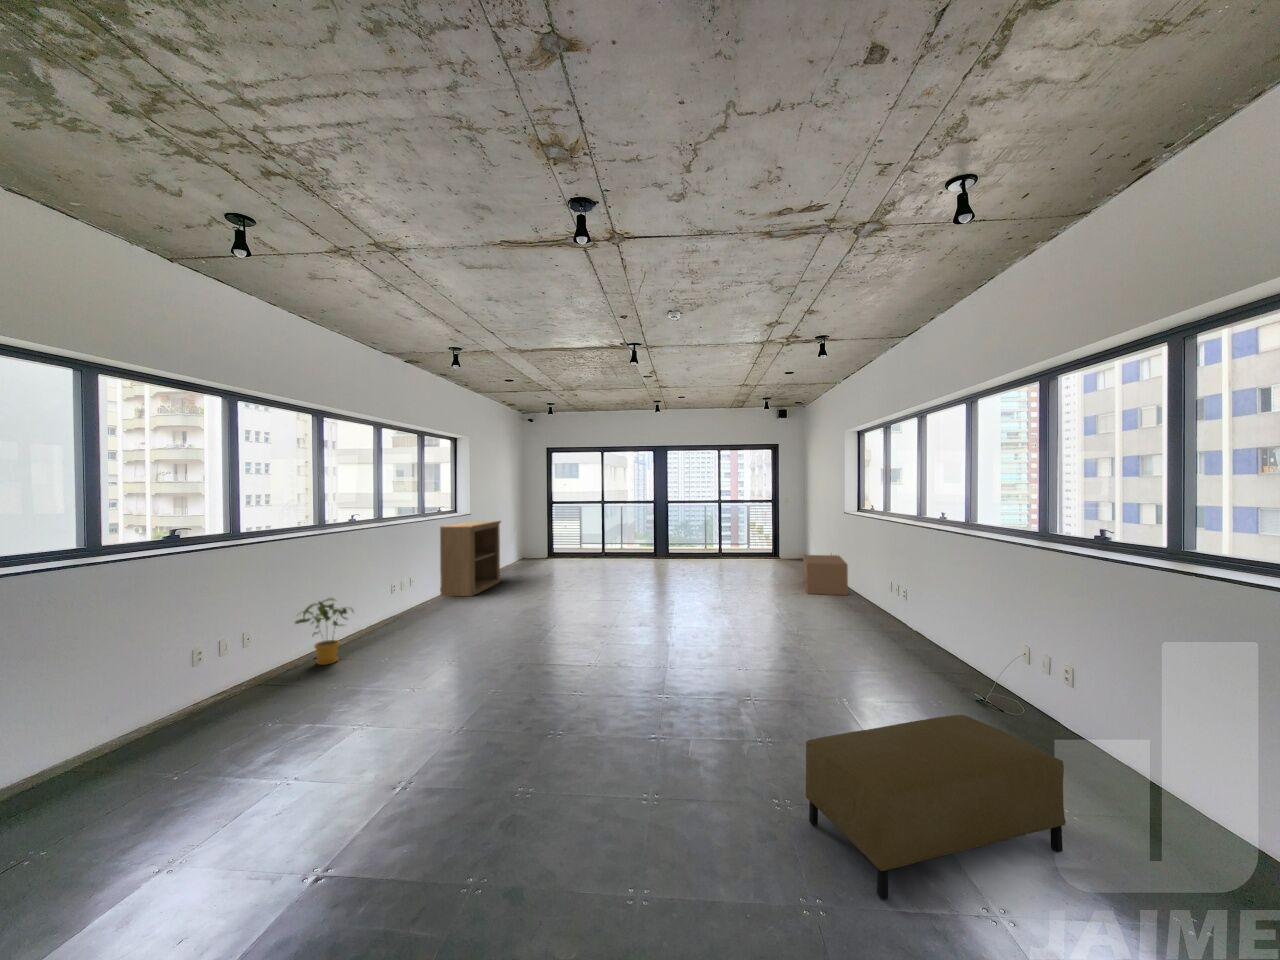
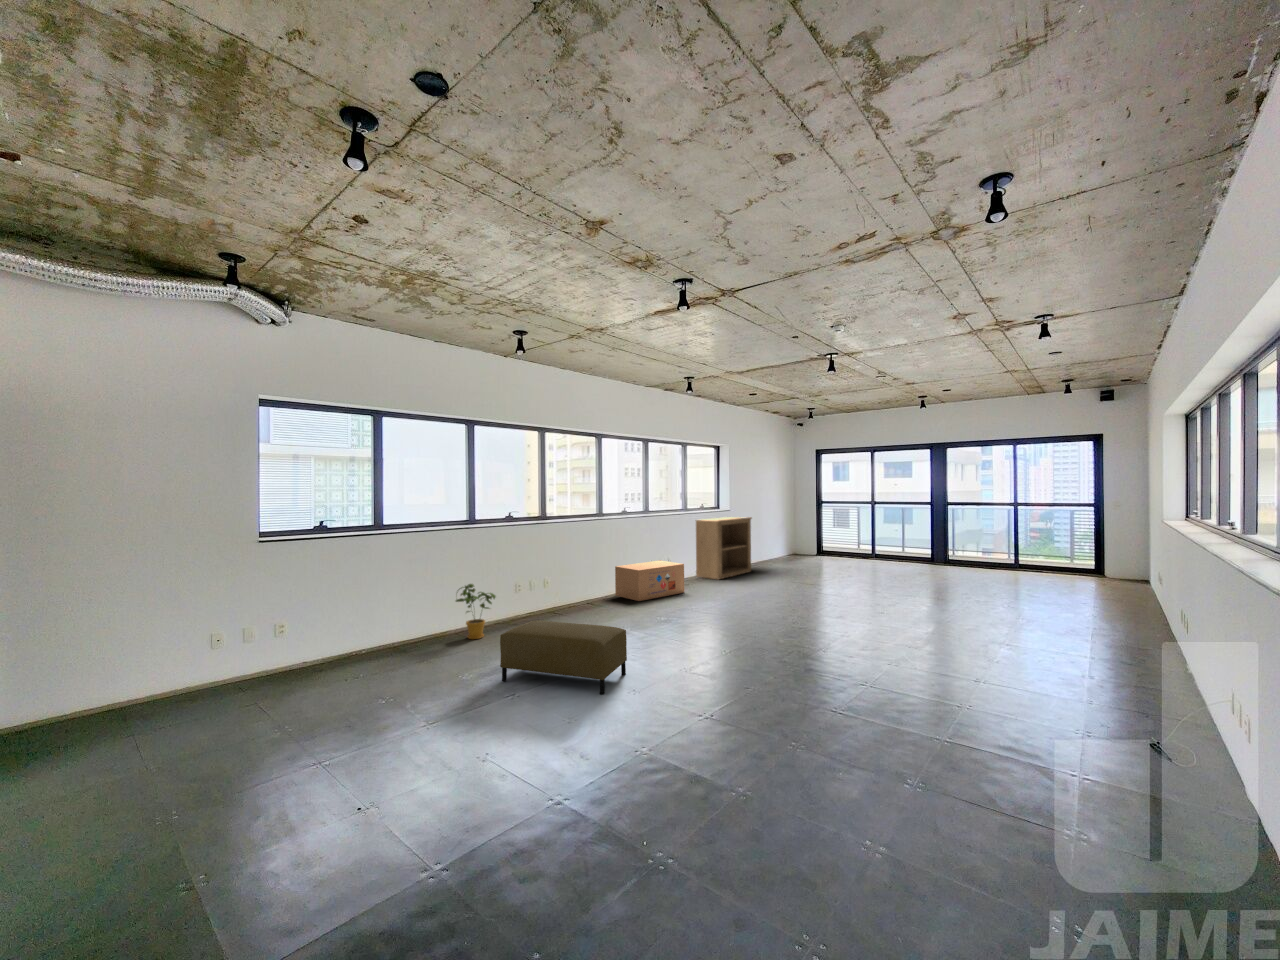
cardboard box: present [803,555,848,595] -> present [615,560,684,601]
house plant: present [295,598,354,665] -> present [456,584,496,639]
ottoman: present [806,715,1066,900] -> present [500,620,627,694]

